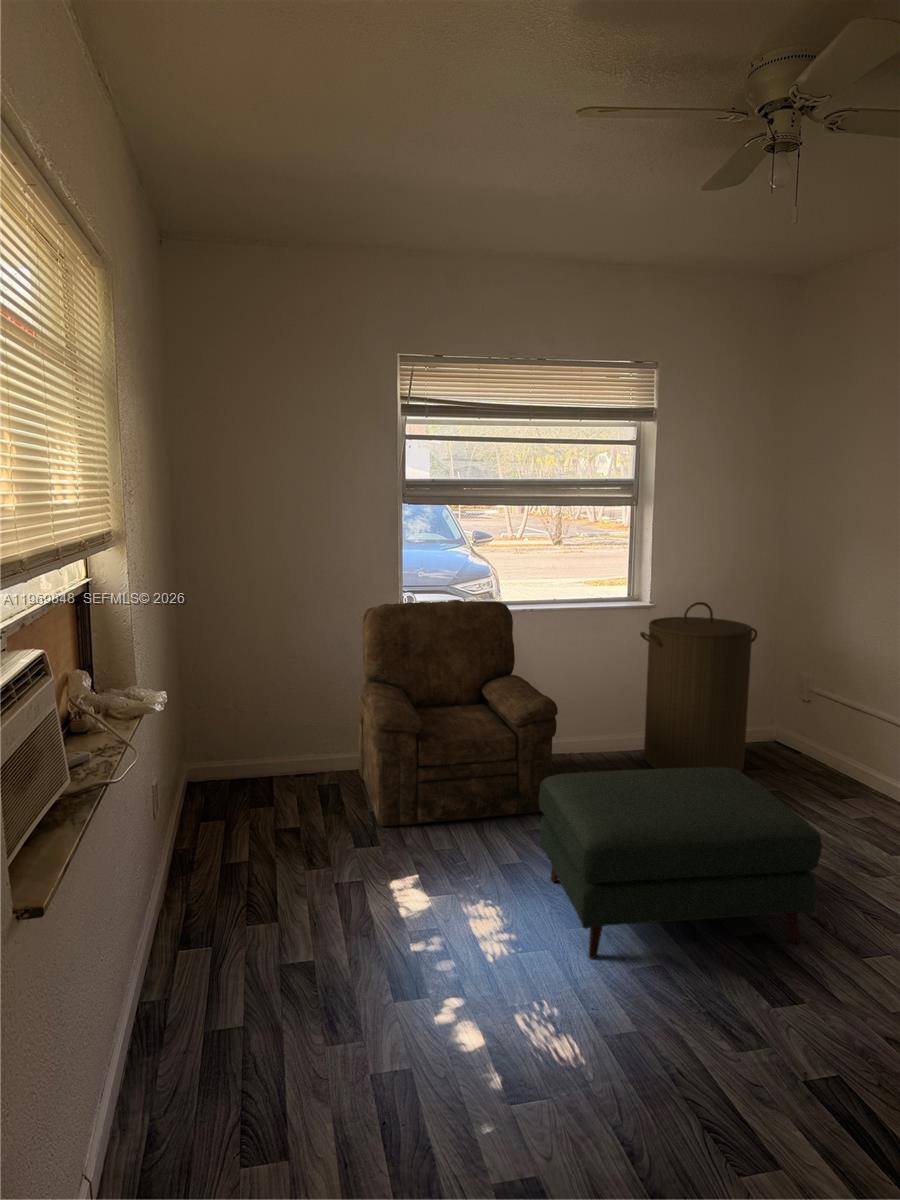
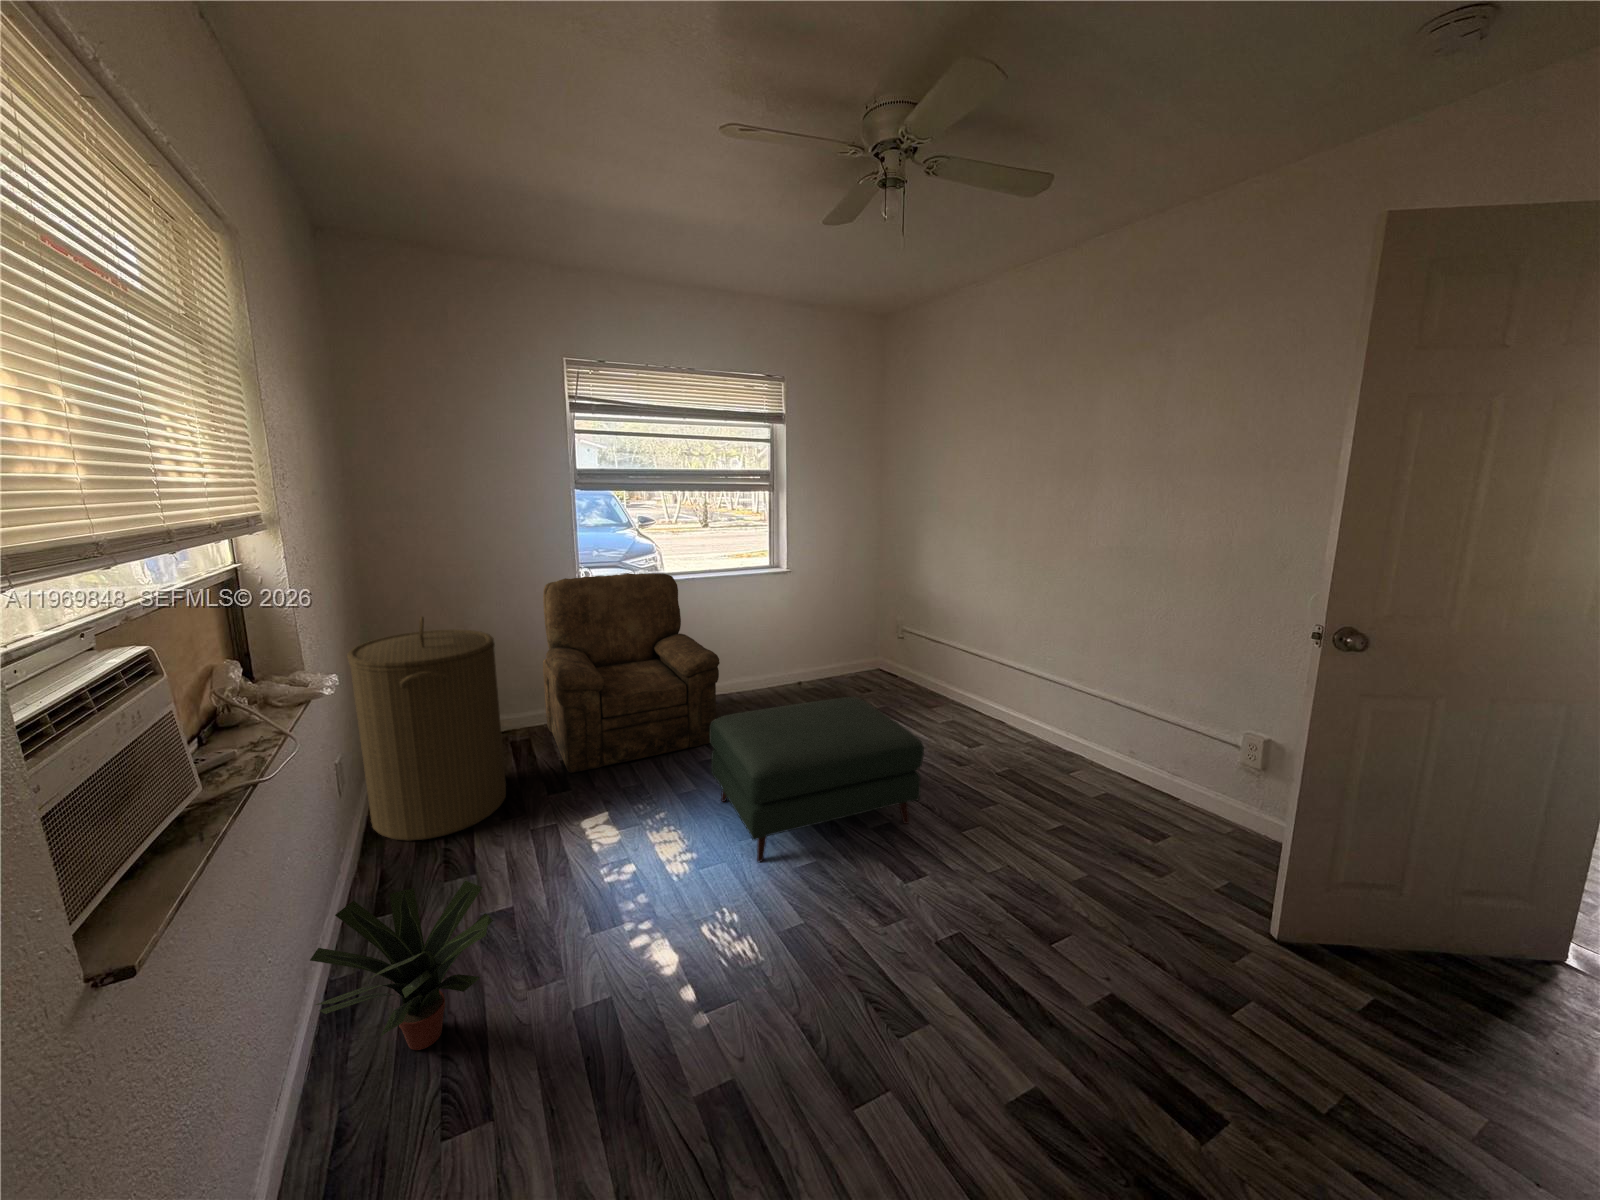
laundry hamper: present [640,602,757,772] -> present [347,616,506,841]
potted plant: none [131,913,293,1081] -> present [310,881,493,1050]

